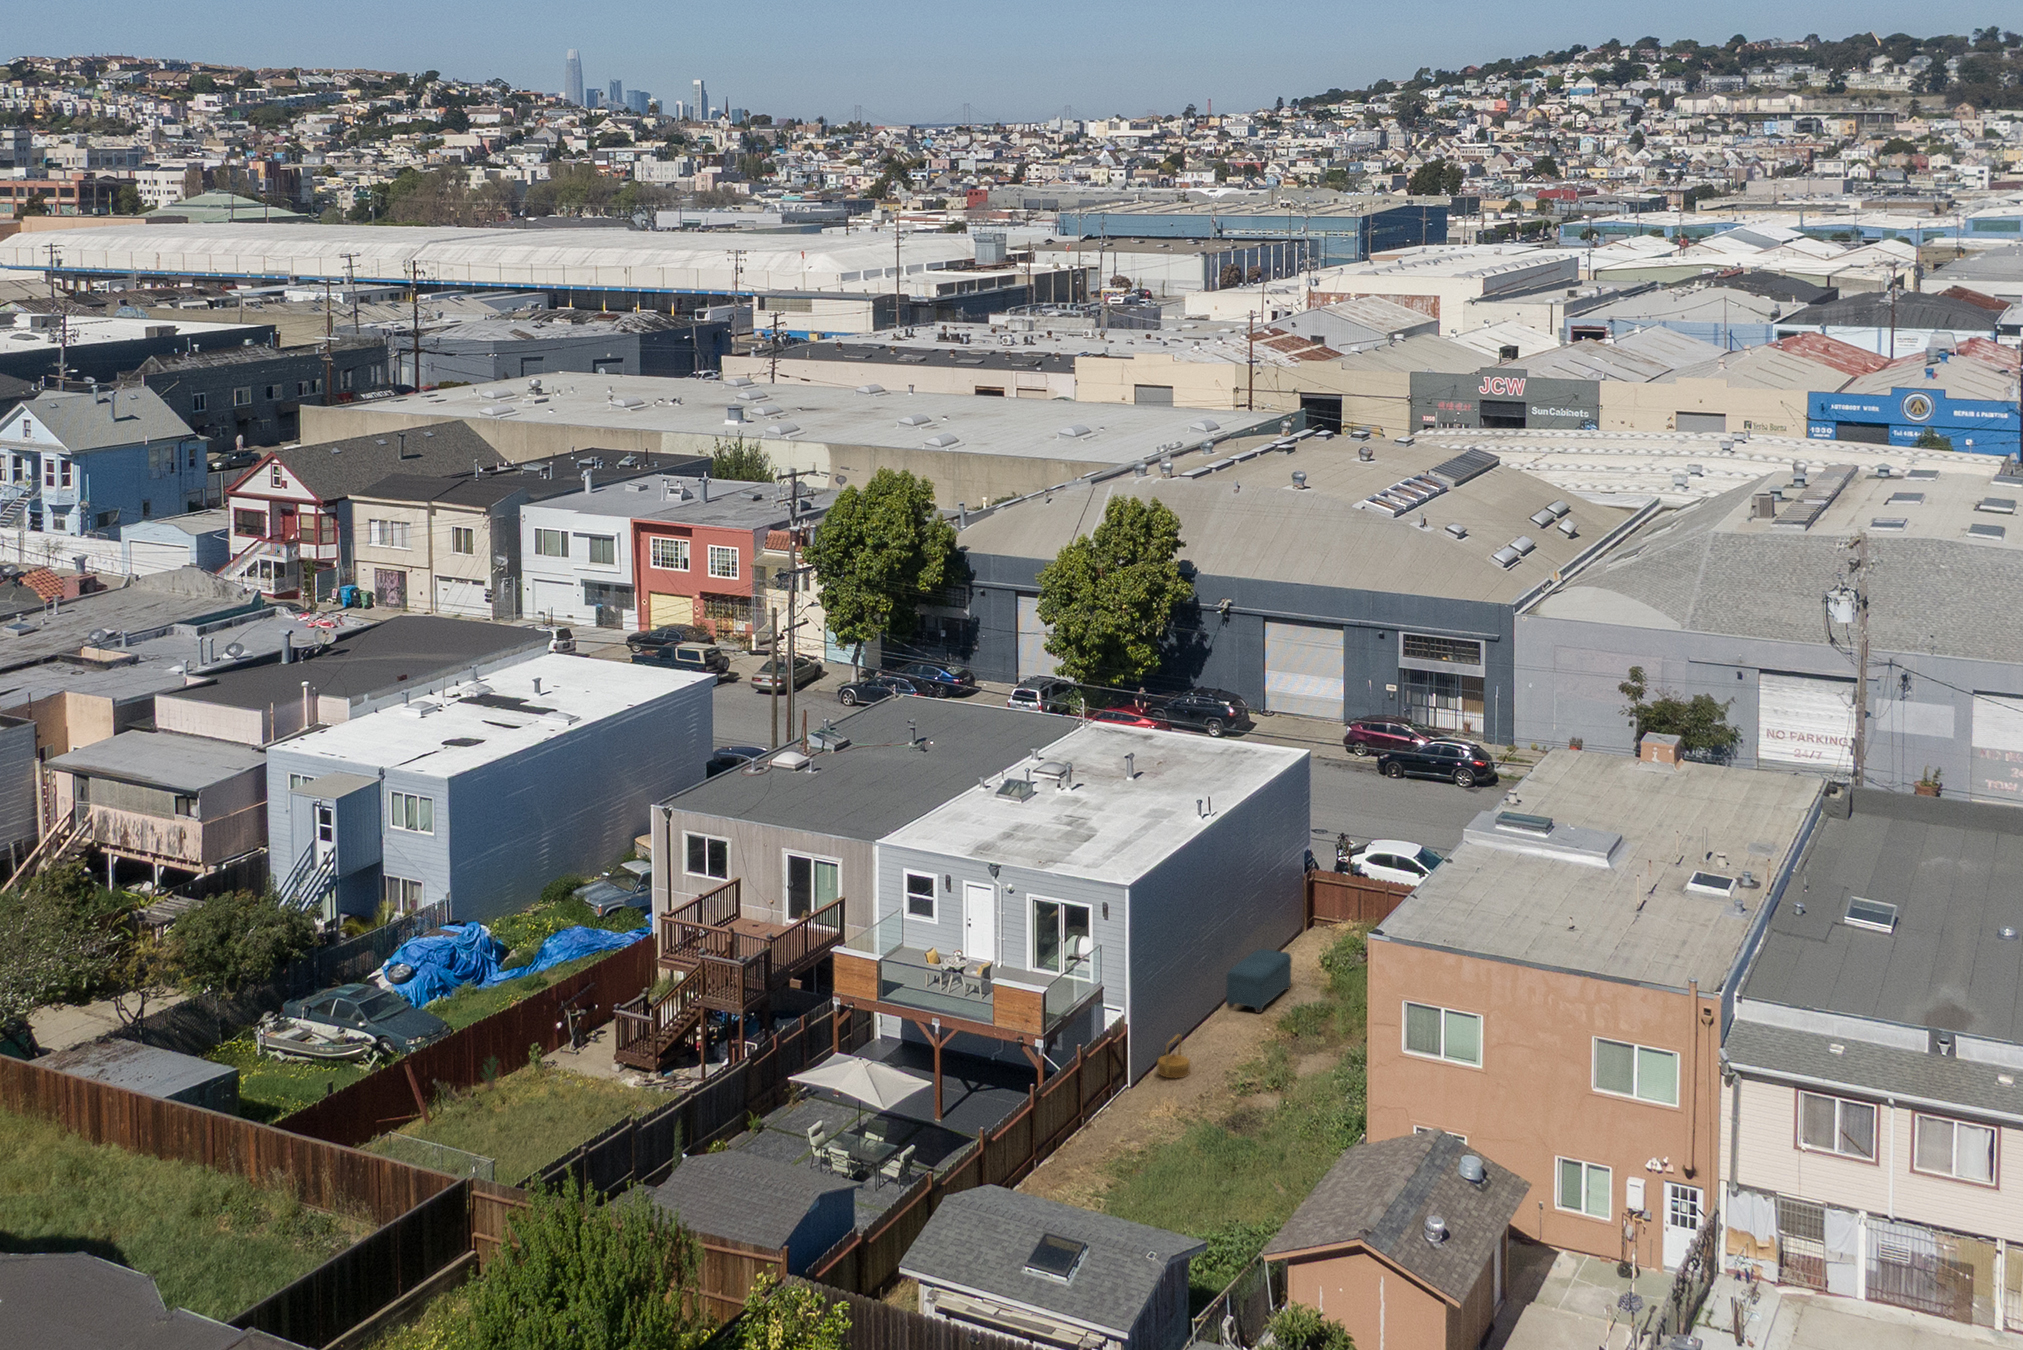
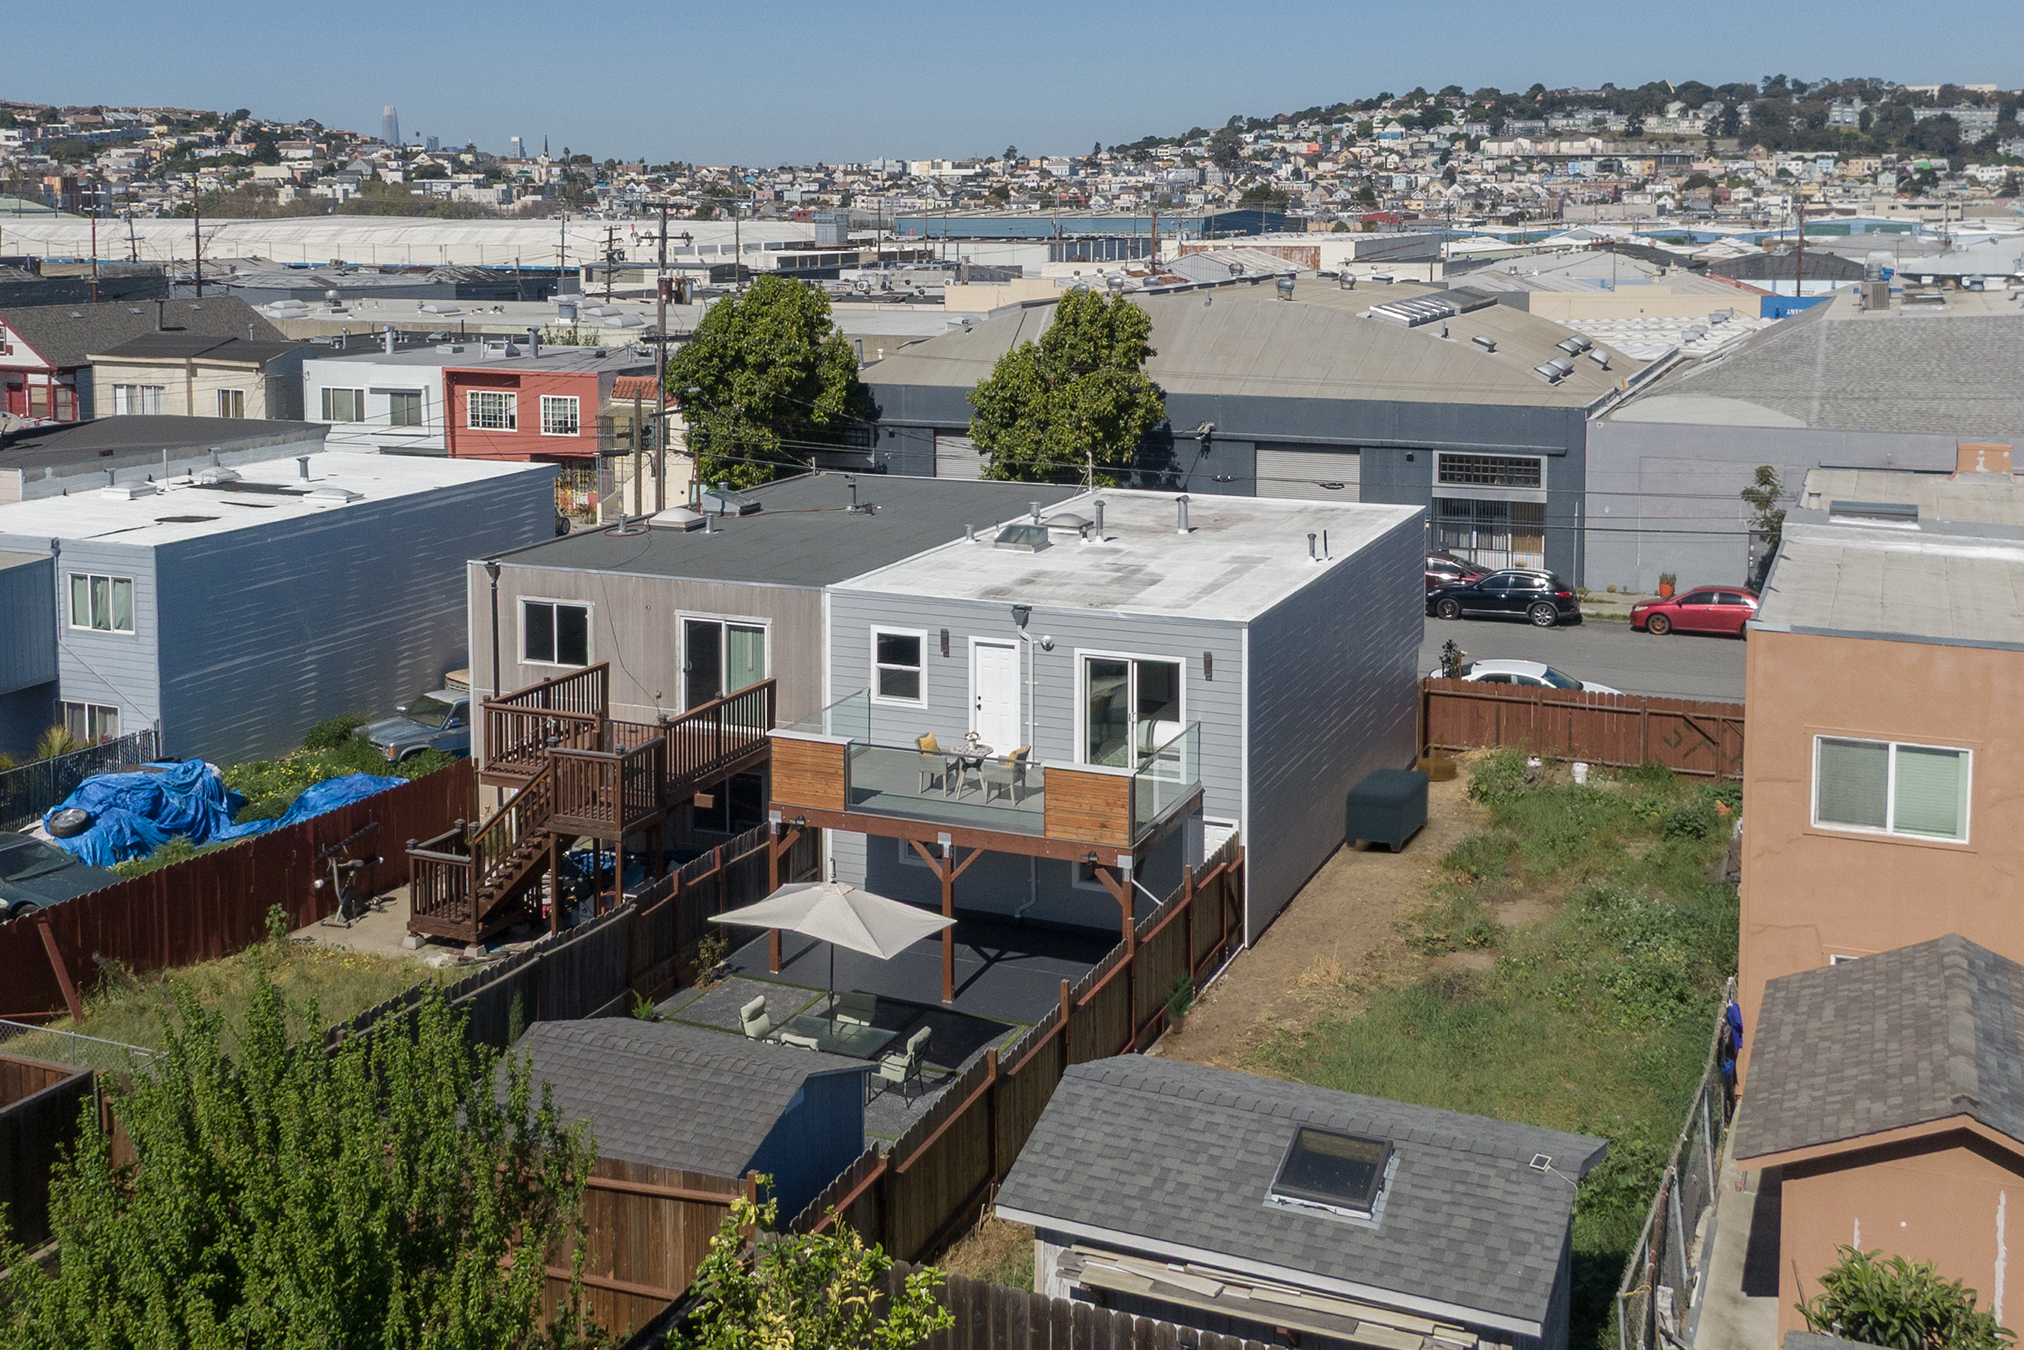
woven basket: present [1157,1034,1190,1078] -> present [1417,731,1457,781]
potted plant: present [483,1058,498,1090] -> present [1164,971,1194,1033]

